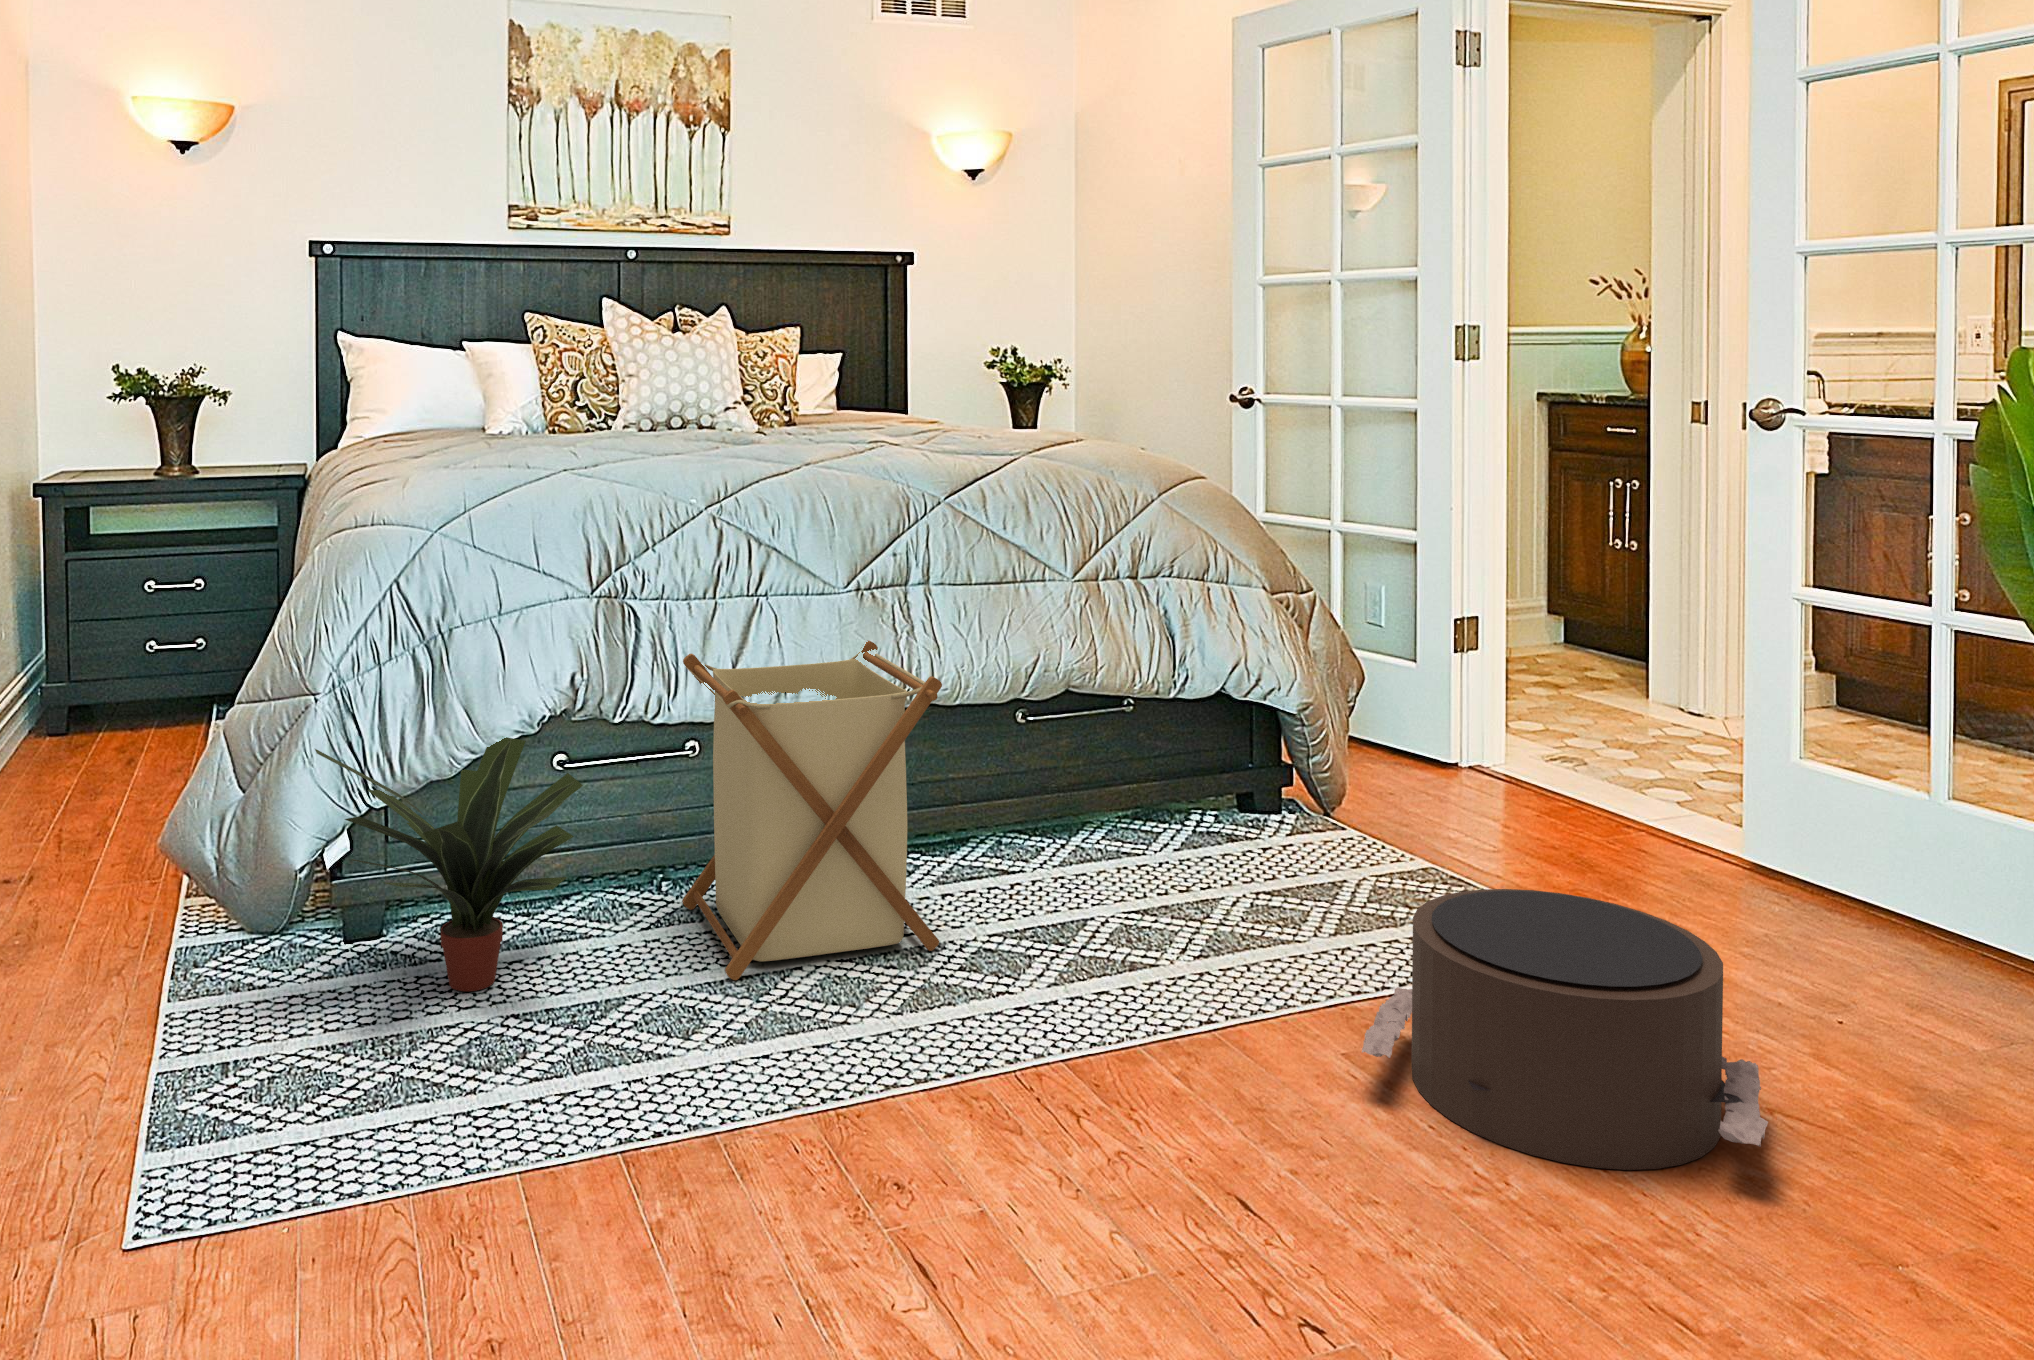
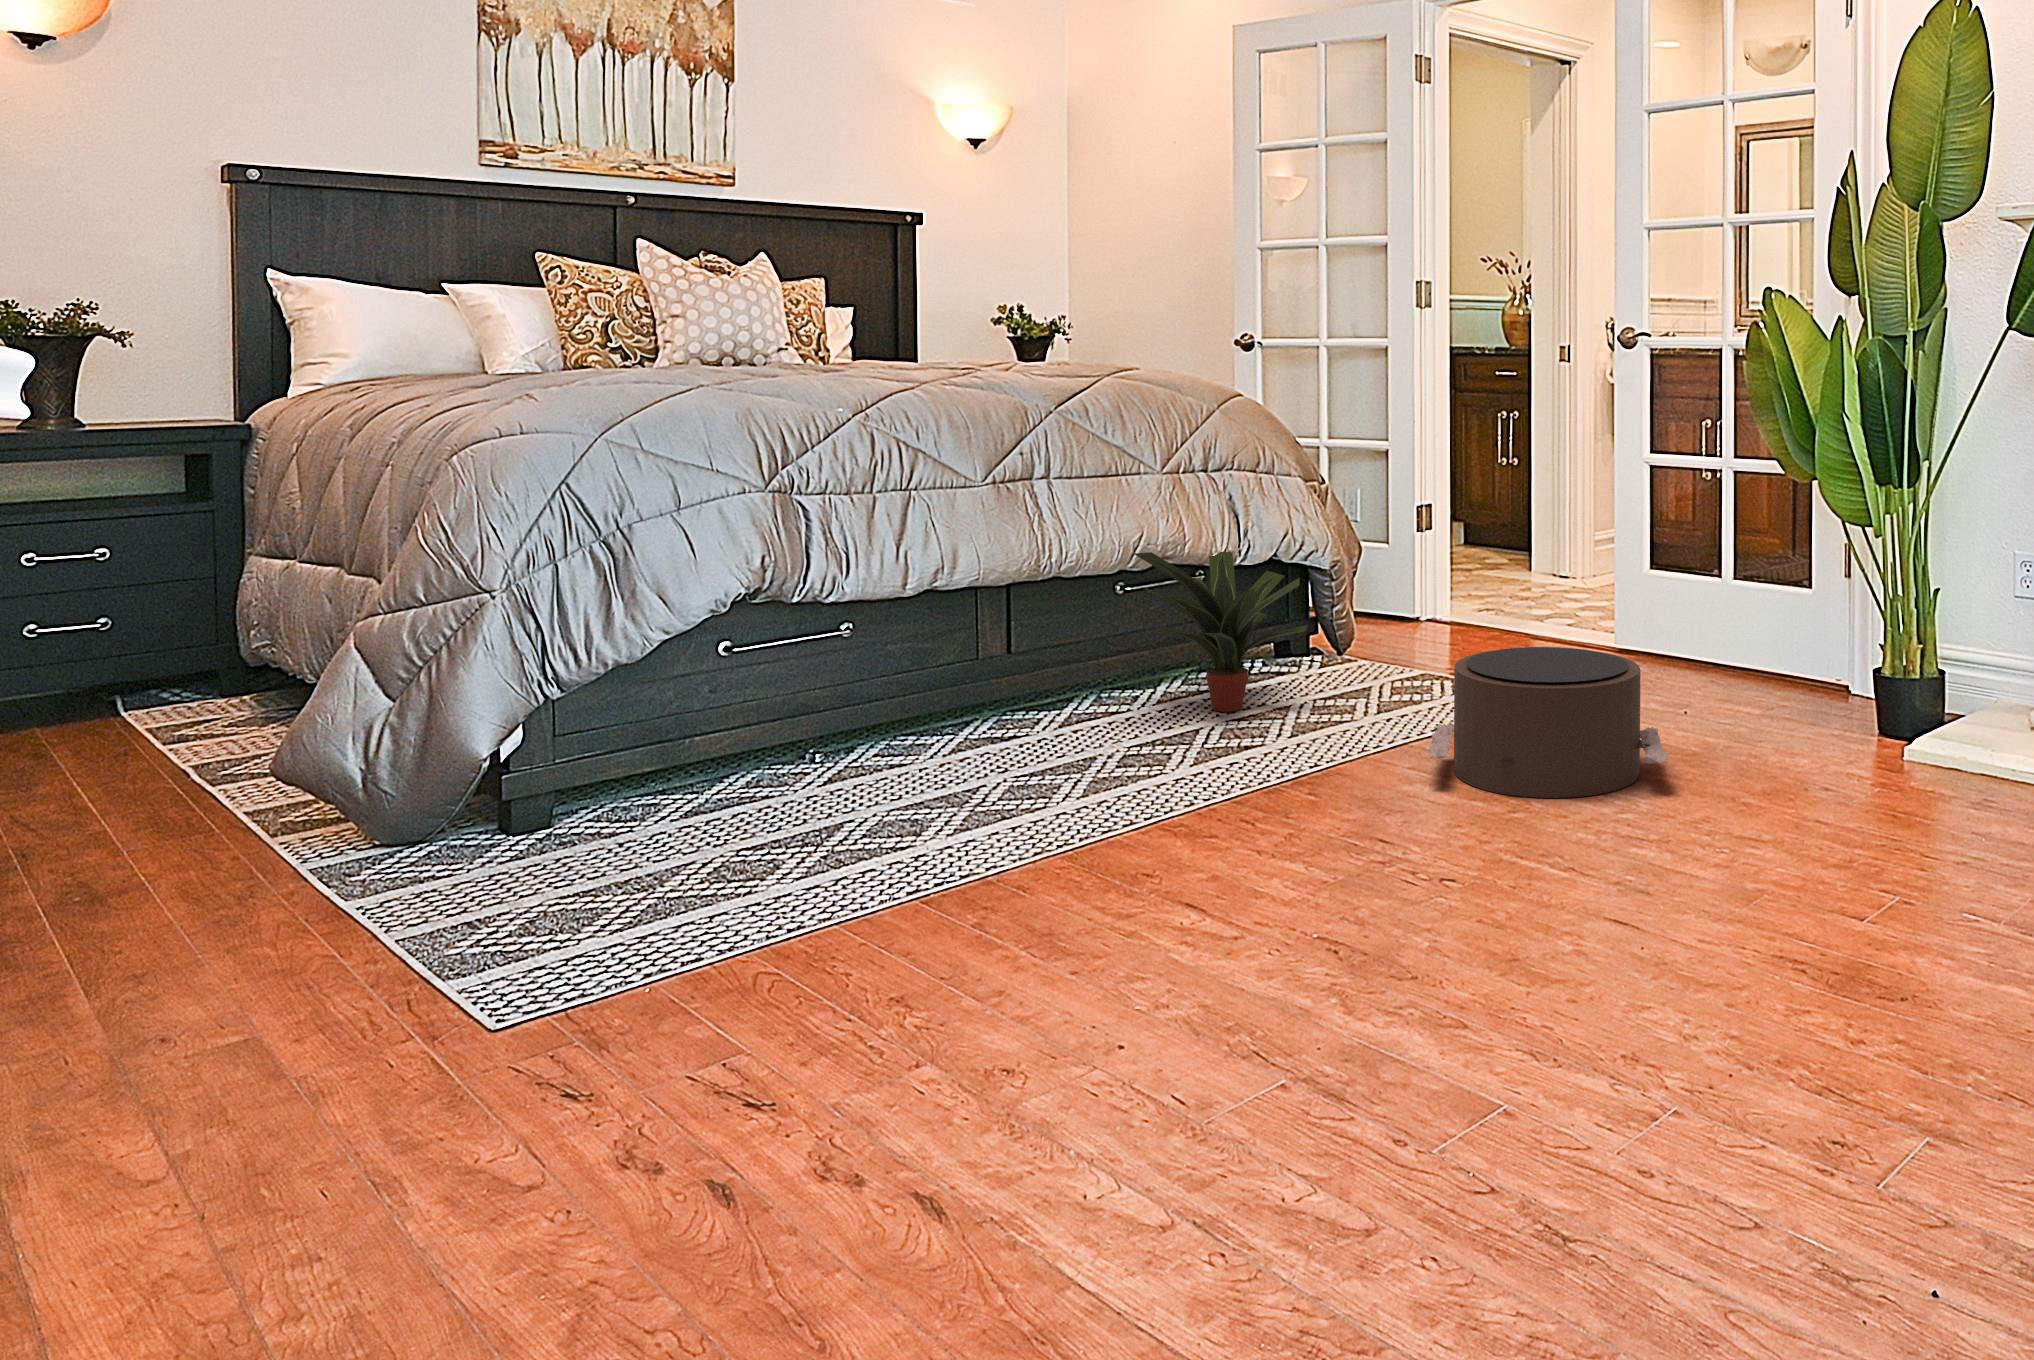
laundry basket: present [682,641,942,980] -> none [845,526,1092,801]
potted plant: present [315,737,583,991] -> present [1134,551,1308,712]

